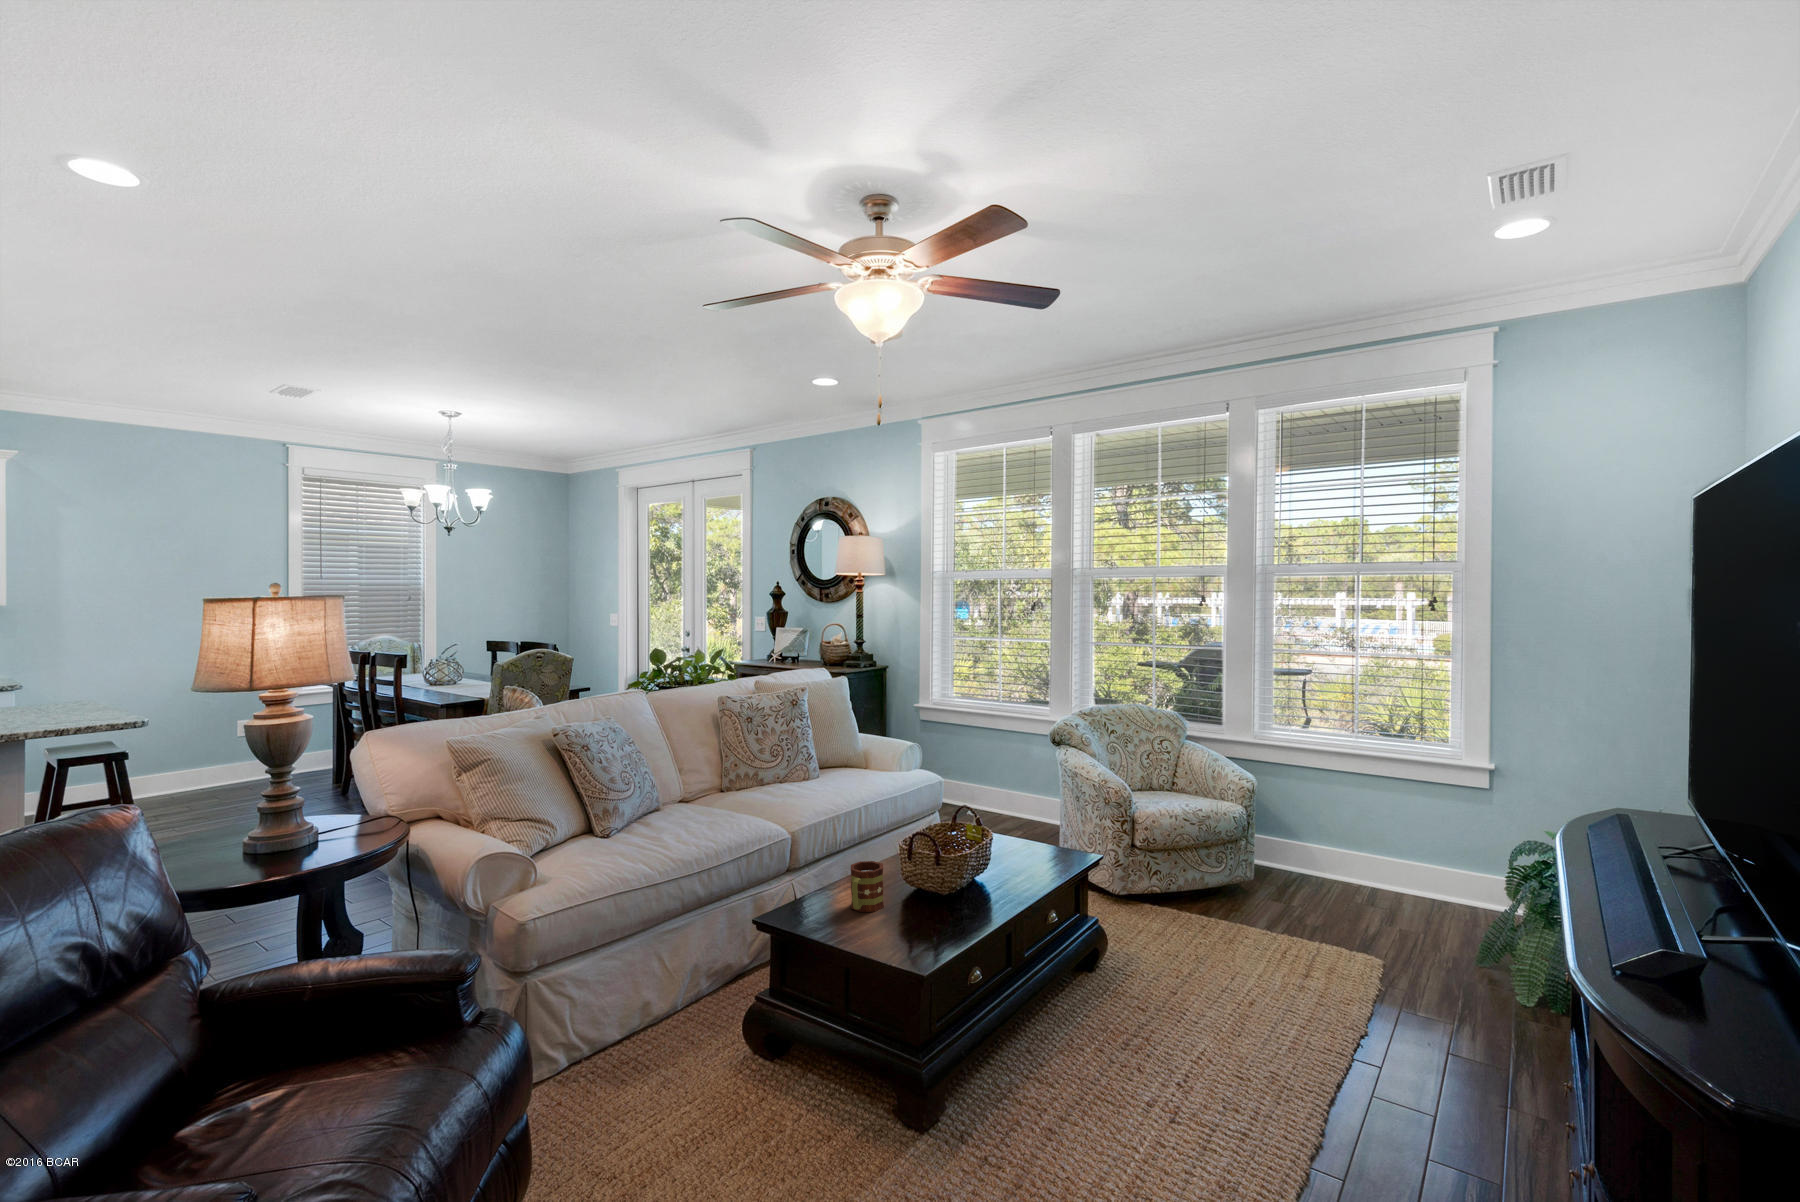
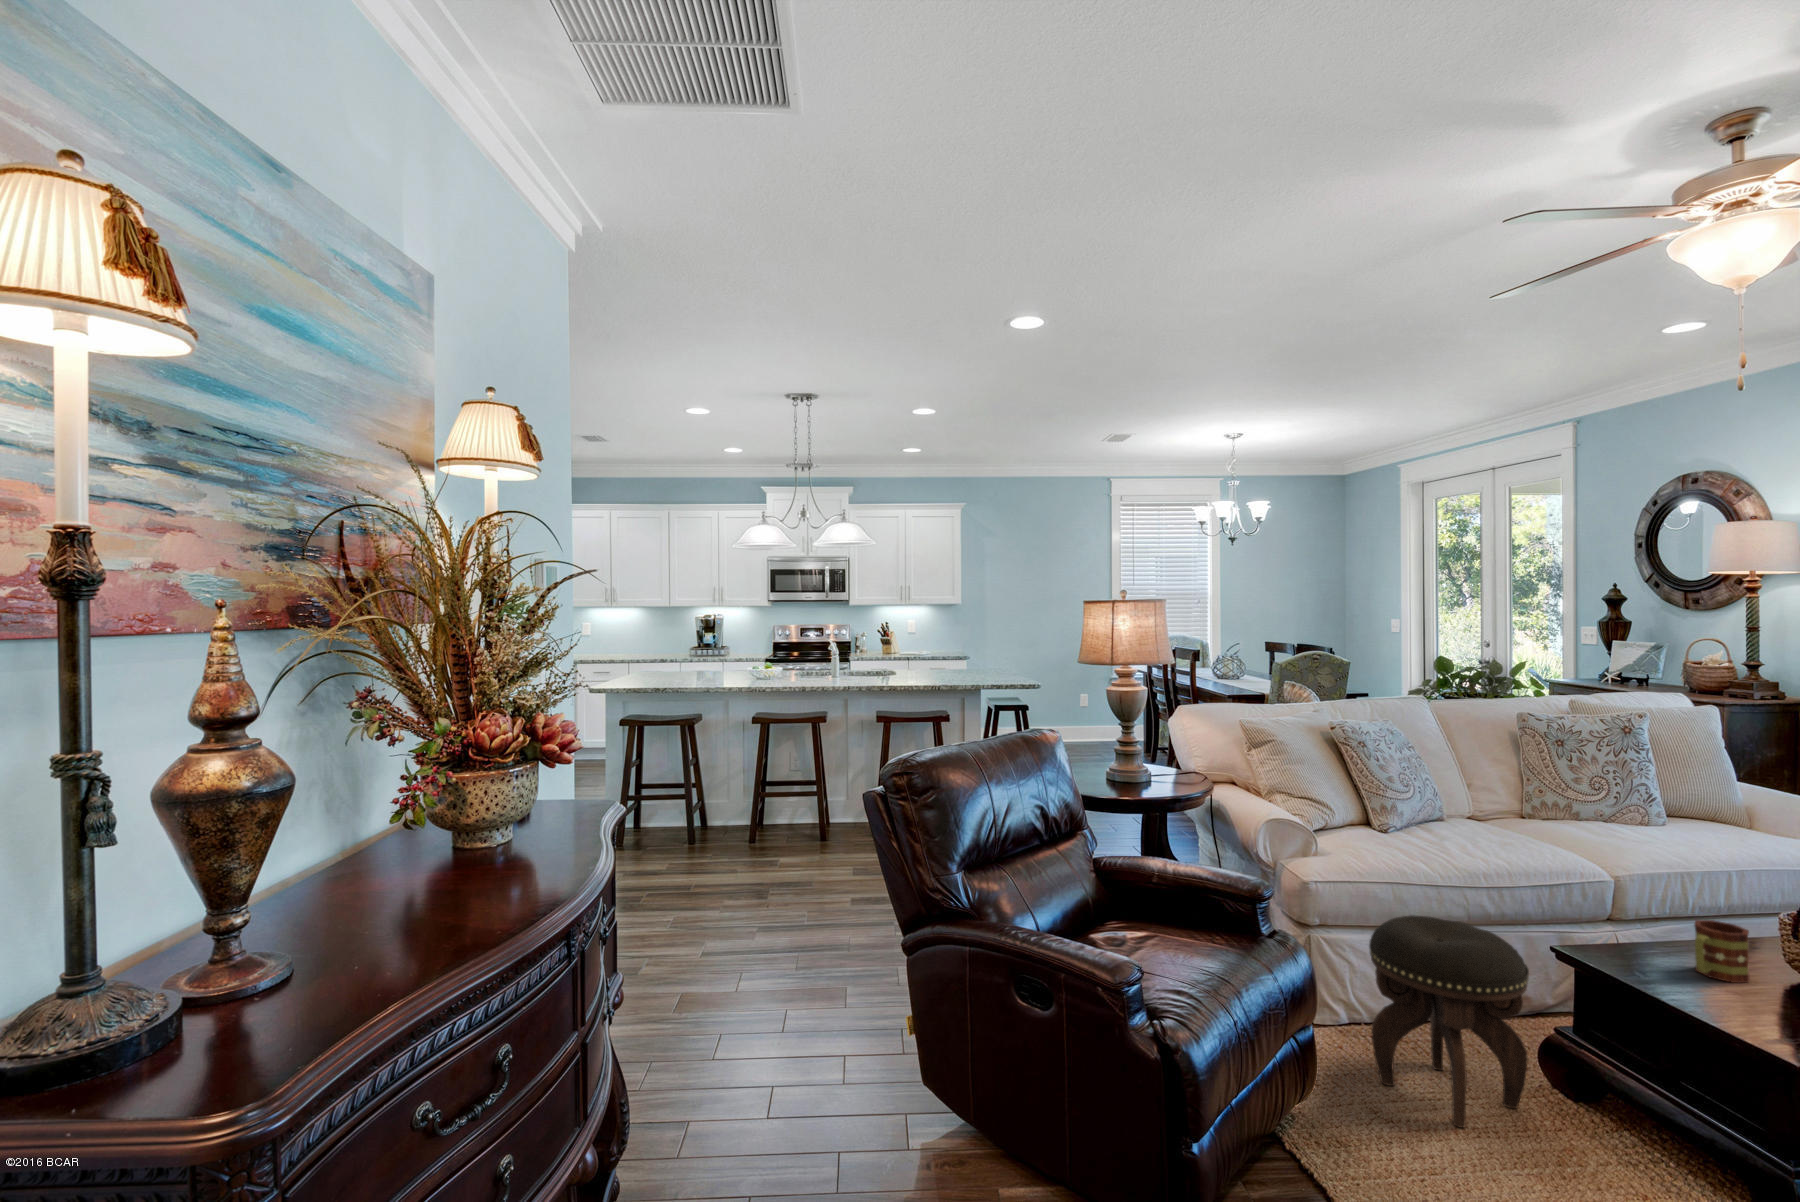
footstool: none [593,921,738,1143] -> present [1369,915,1529,1127]

